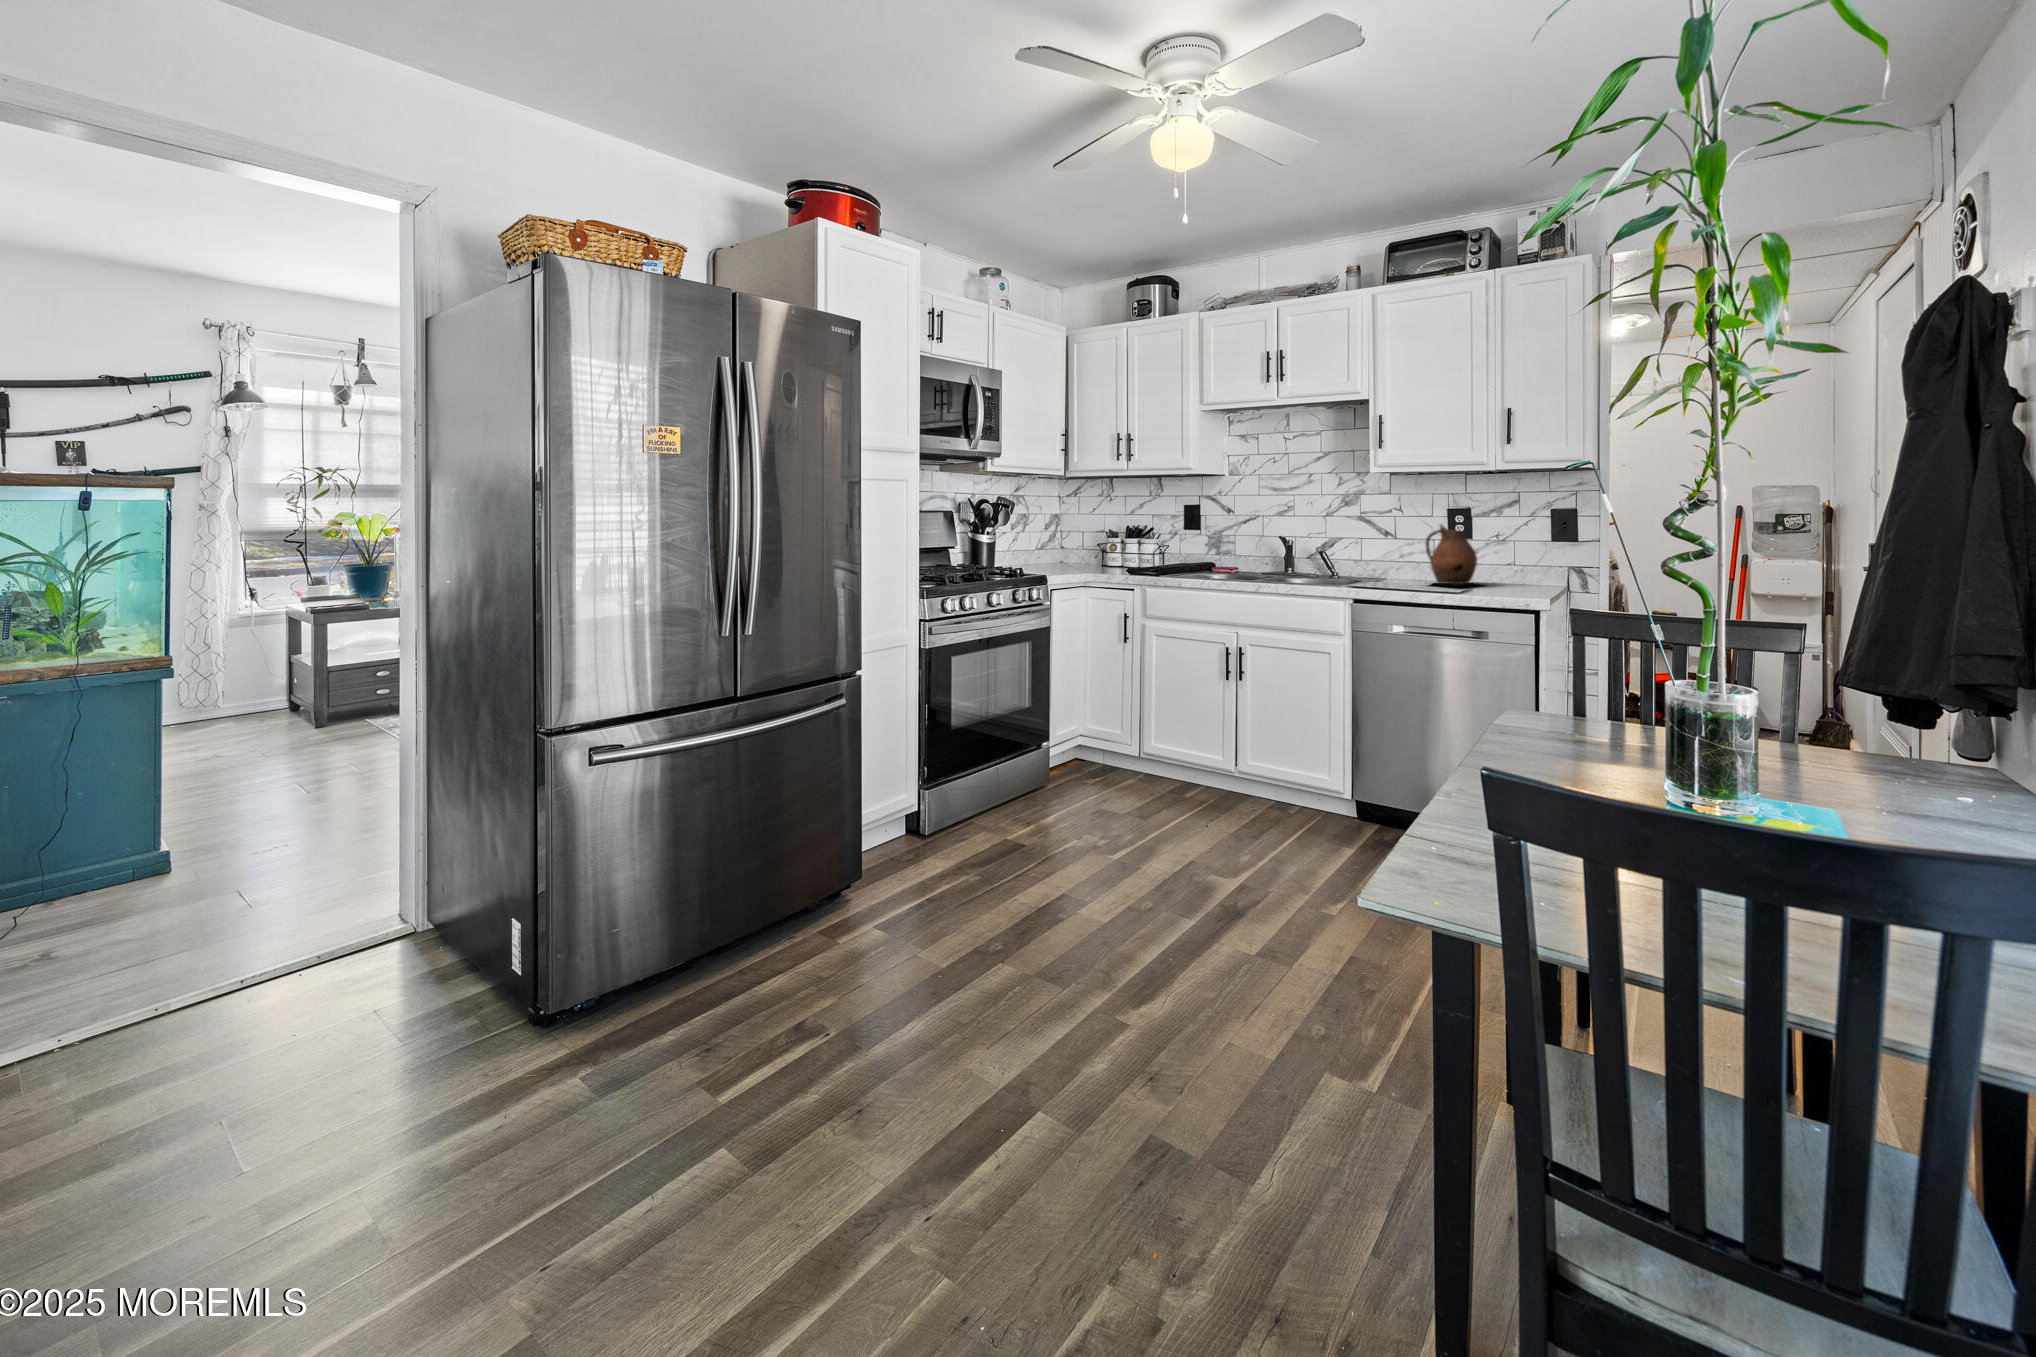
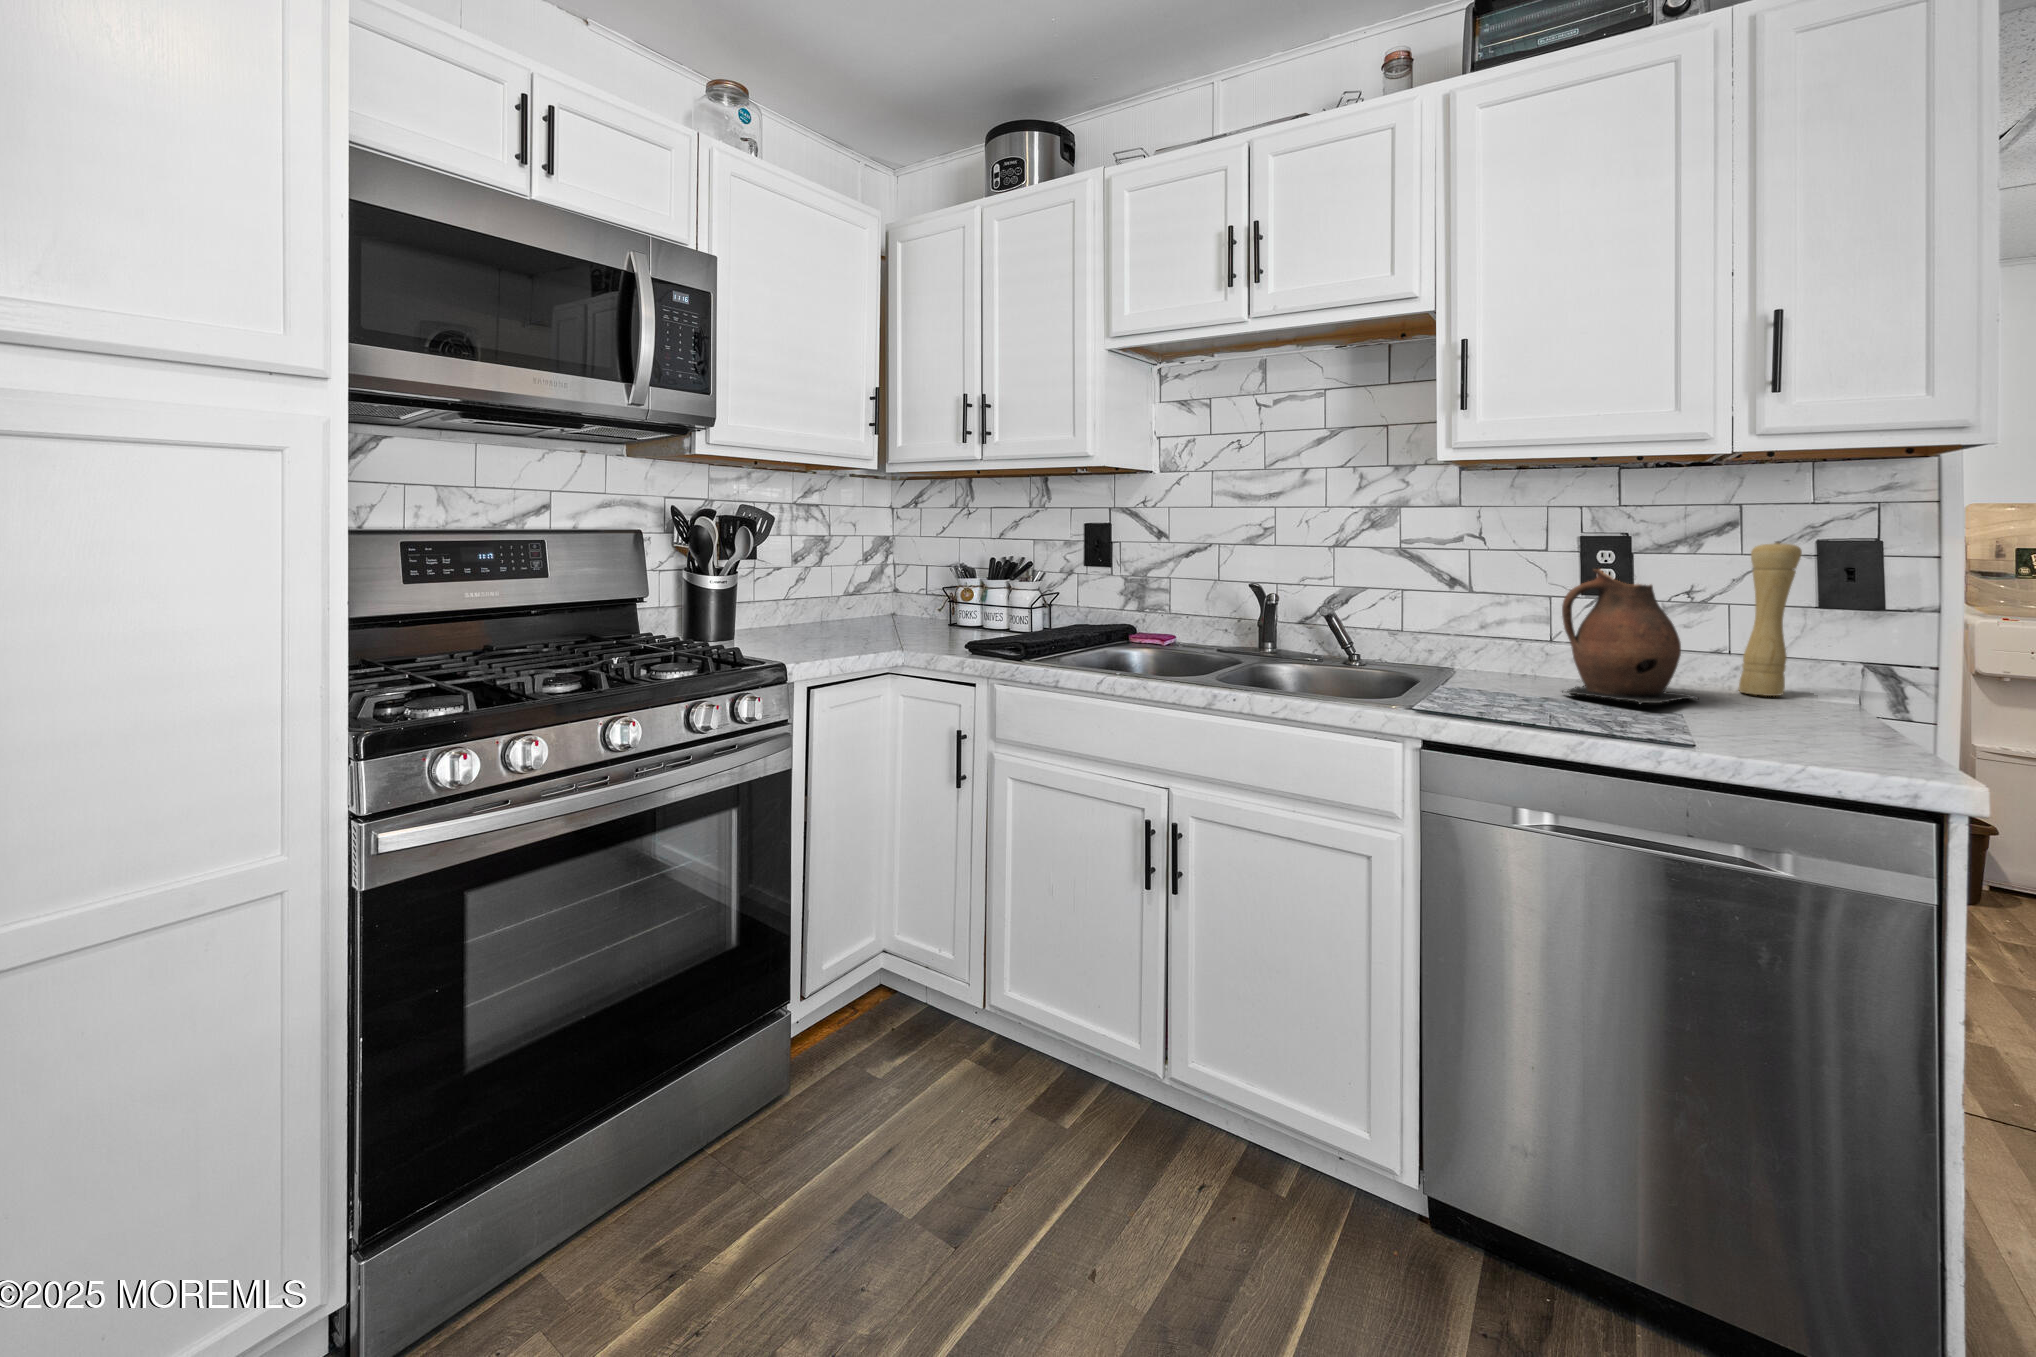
pepper mill: none [1511,510,1536,583] -> present [1739,541,1802,696]

